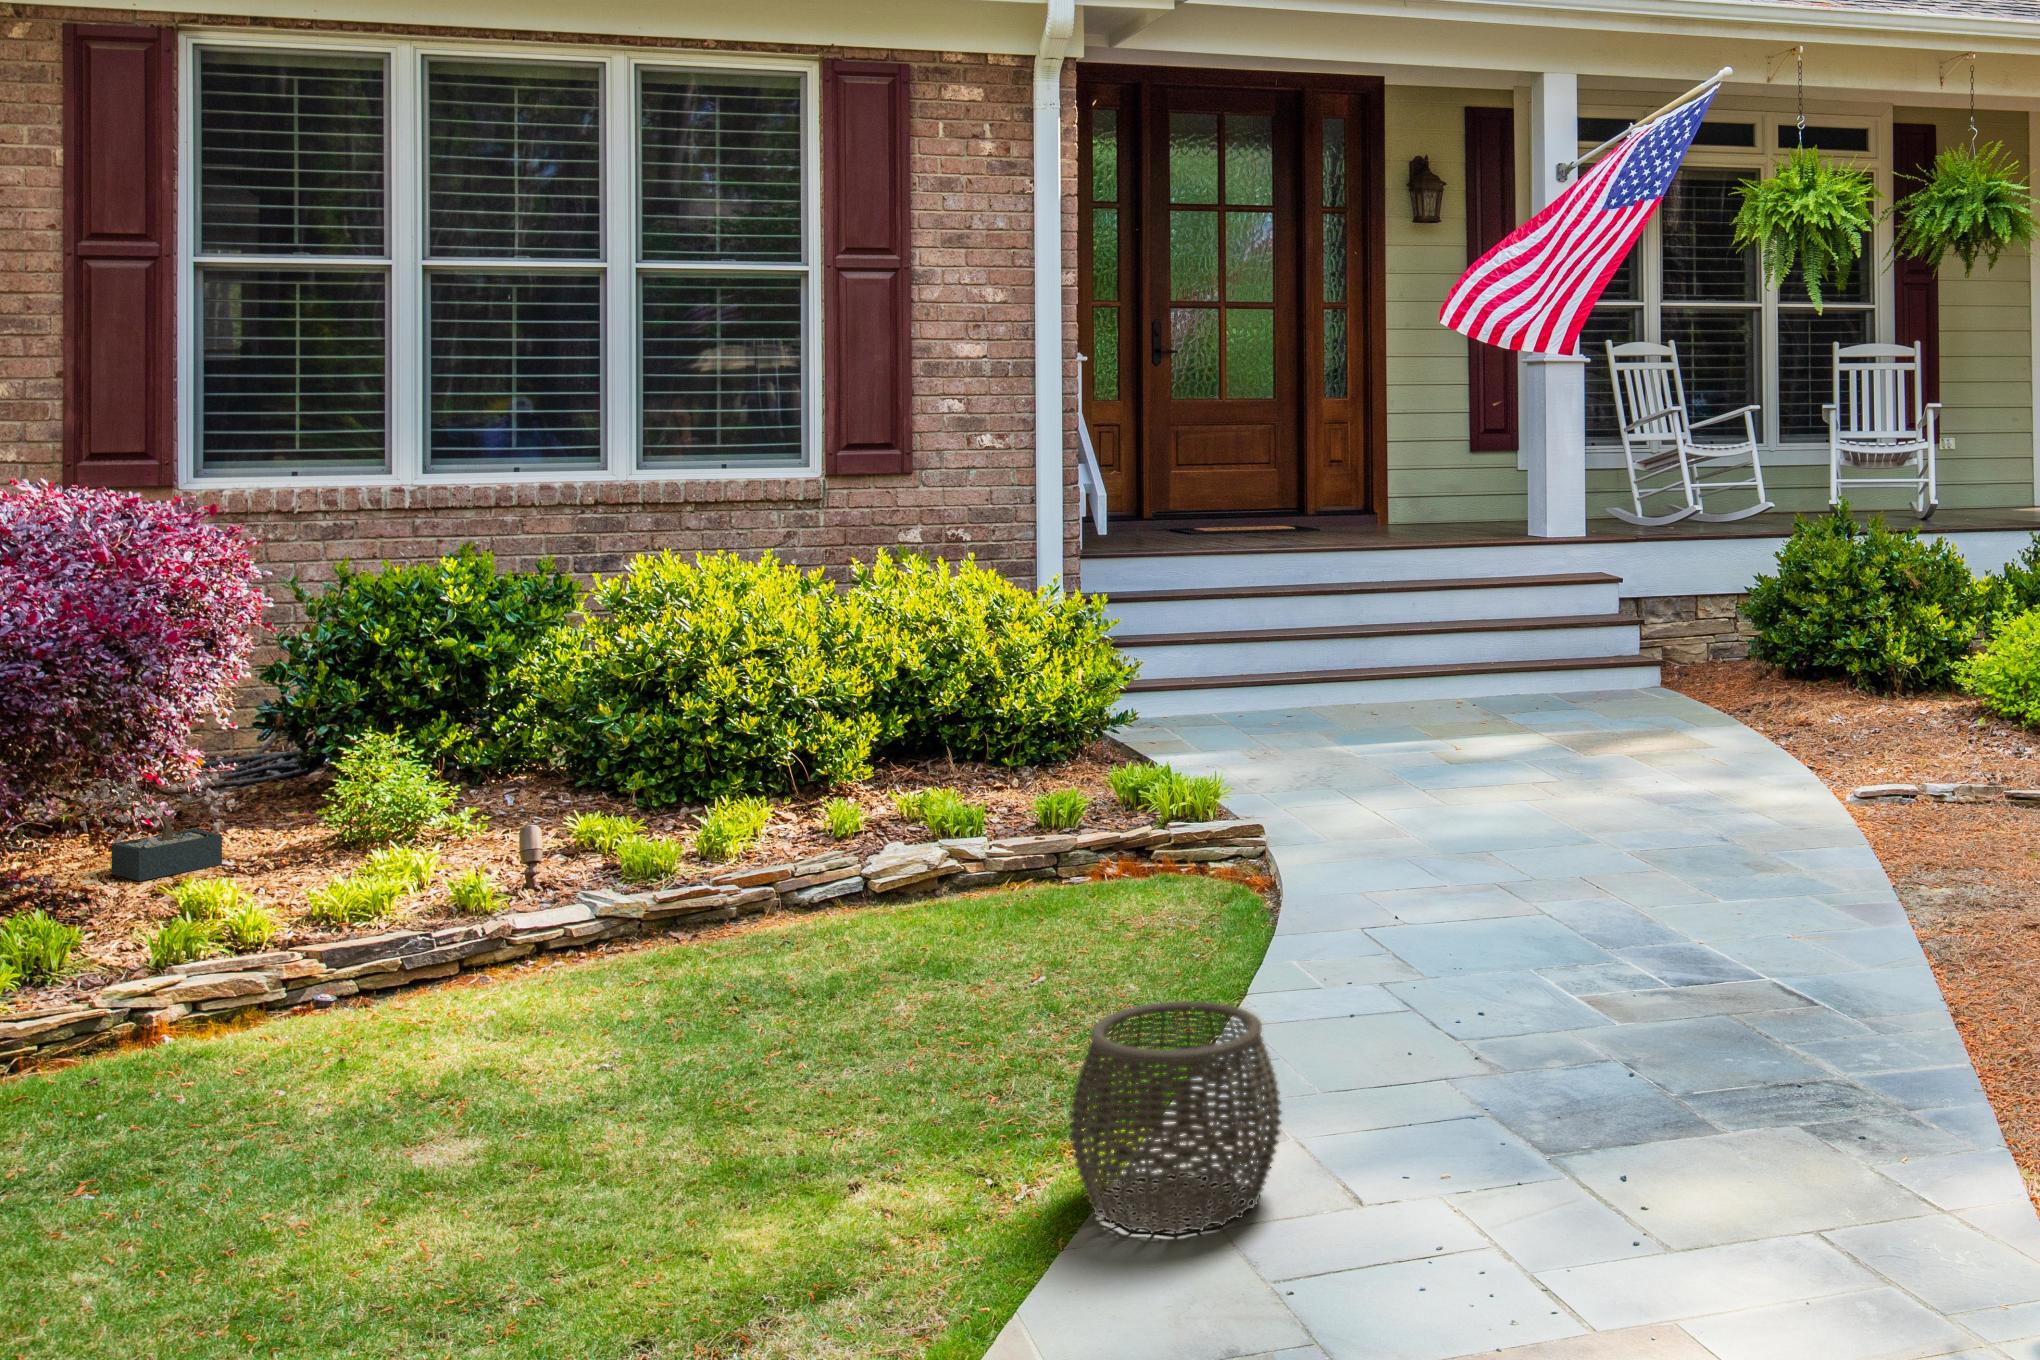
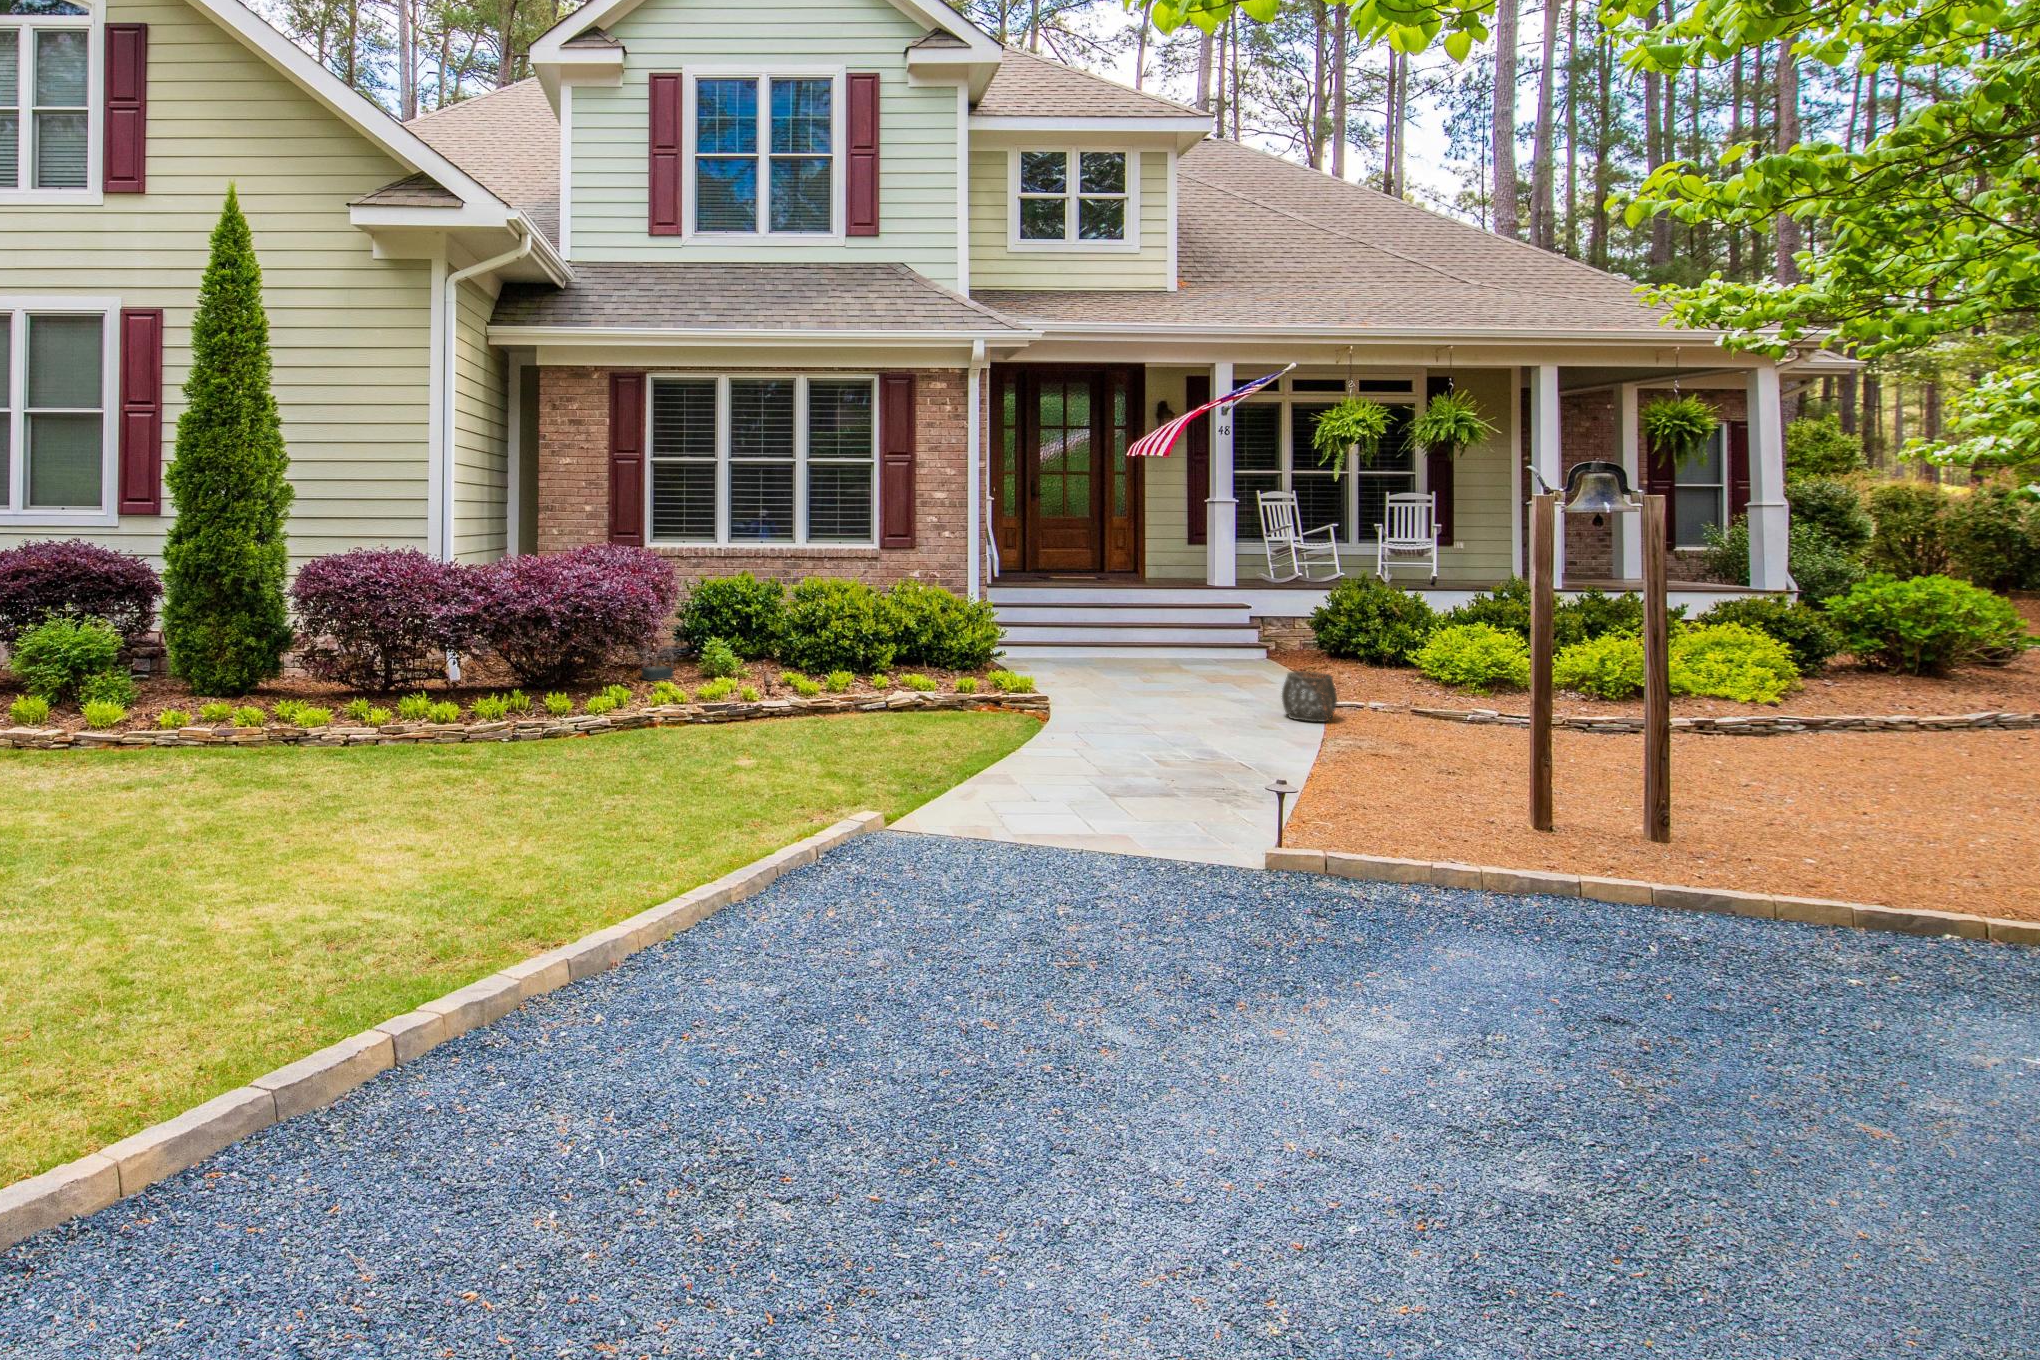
woven basket: present [1069,1001,1282,1233] -> present [1282,671,1337,722]

